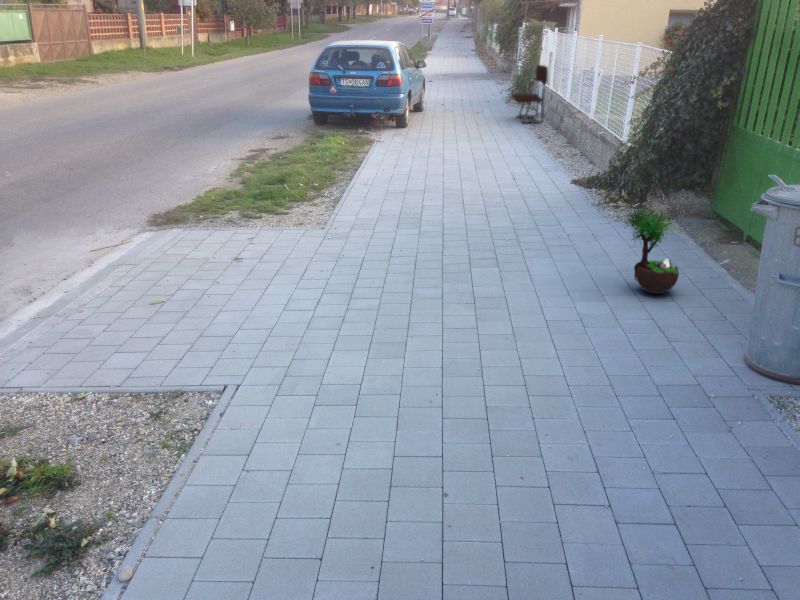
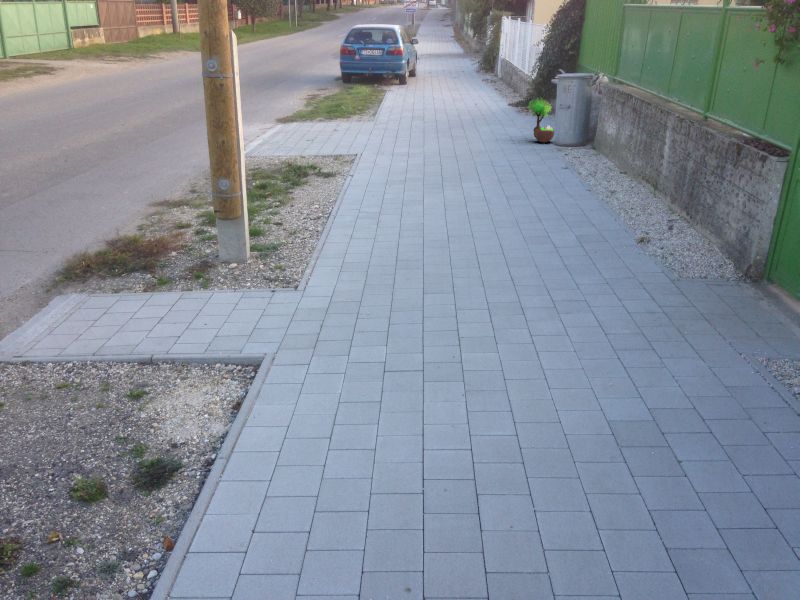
bench: present [512,65,548,123] -> none [480,42,504,82]

